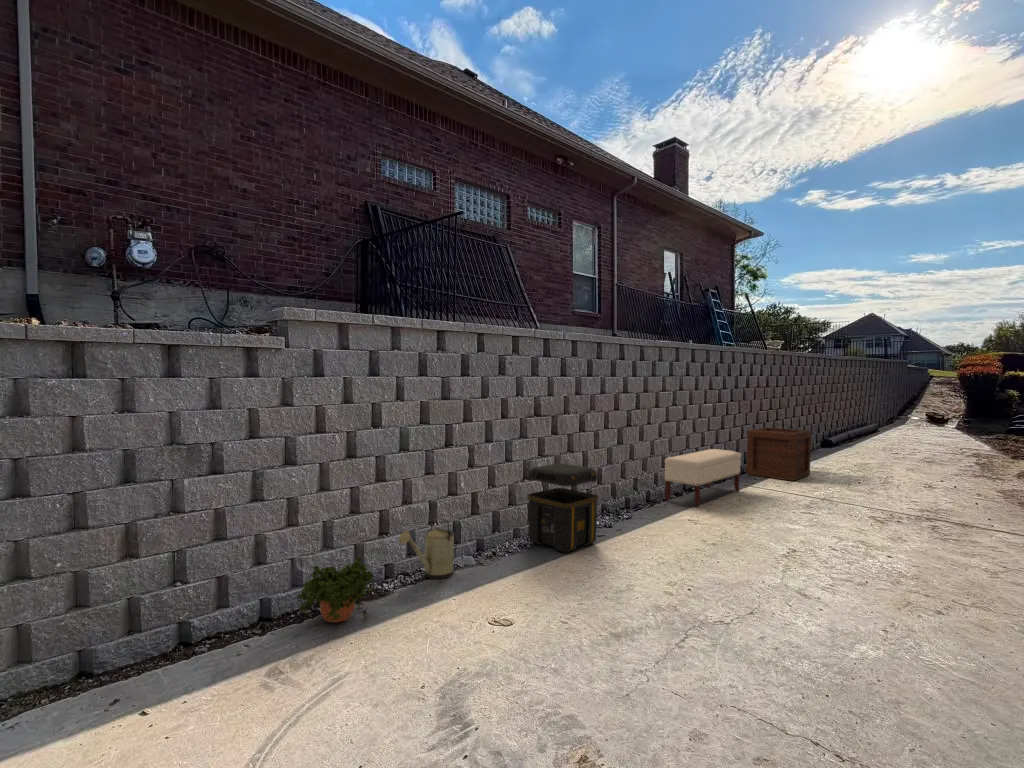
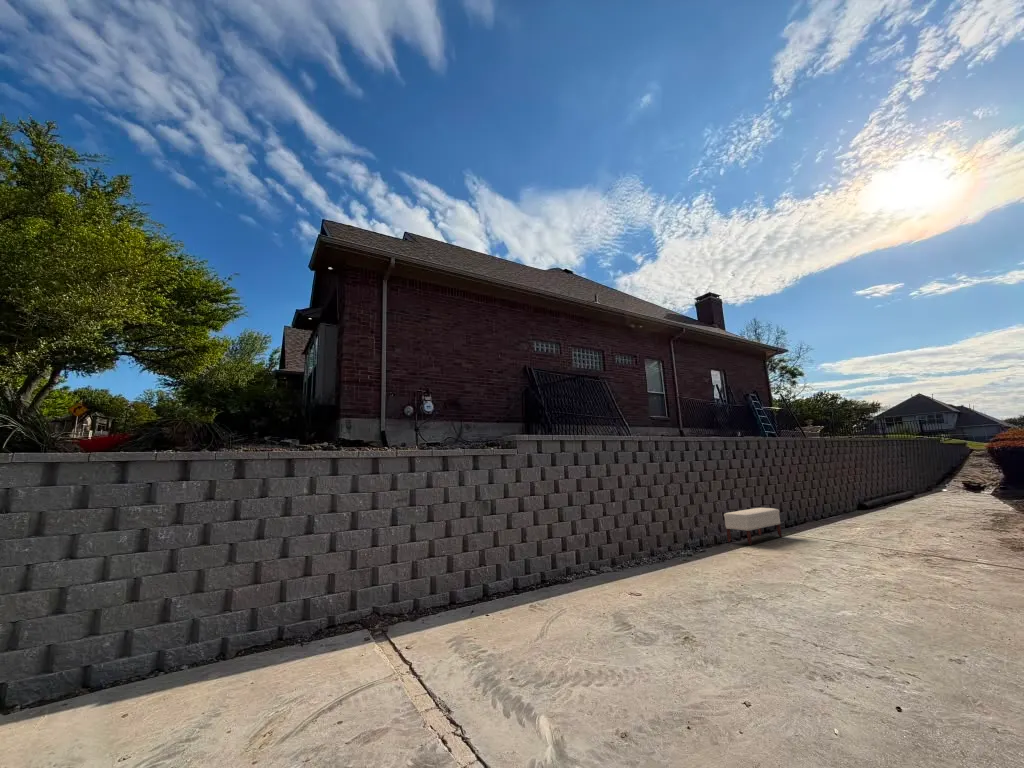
wooden crate: present [746,427,811,481] -> none [786,493,840,531]
toolbox: present [527,463,598,552] -> none [638,515,683,566]
watering can: present [399,517,456,579] -> none [573,542,602,576]
potted plant: present [297,556,374,622] -> none [530,558,568,591]

